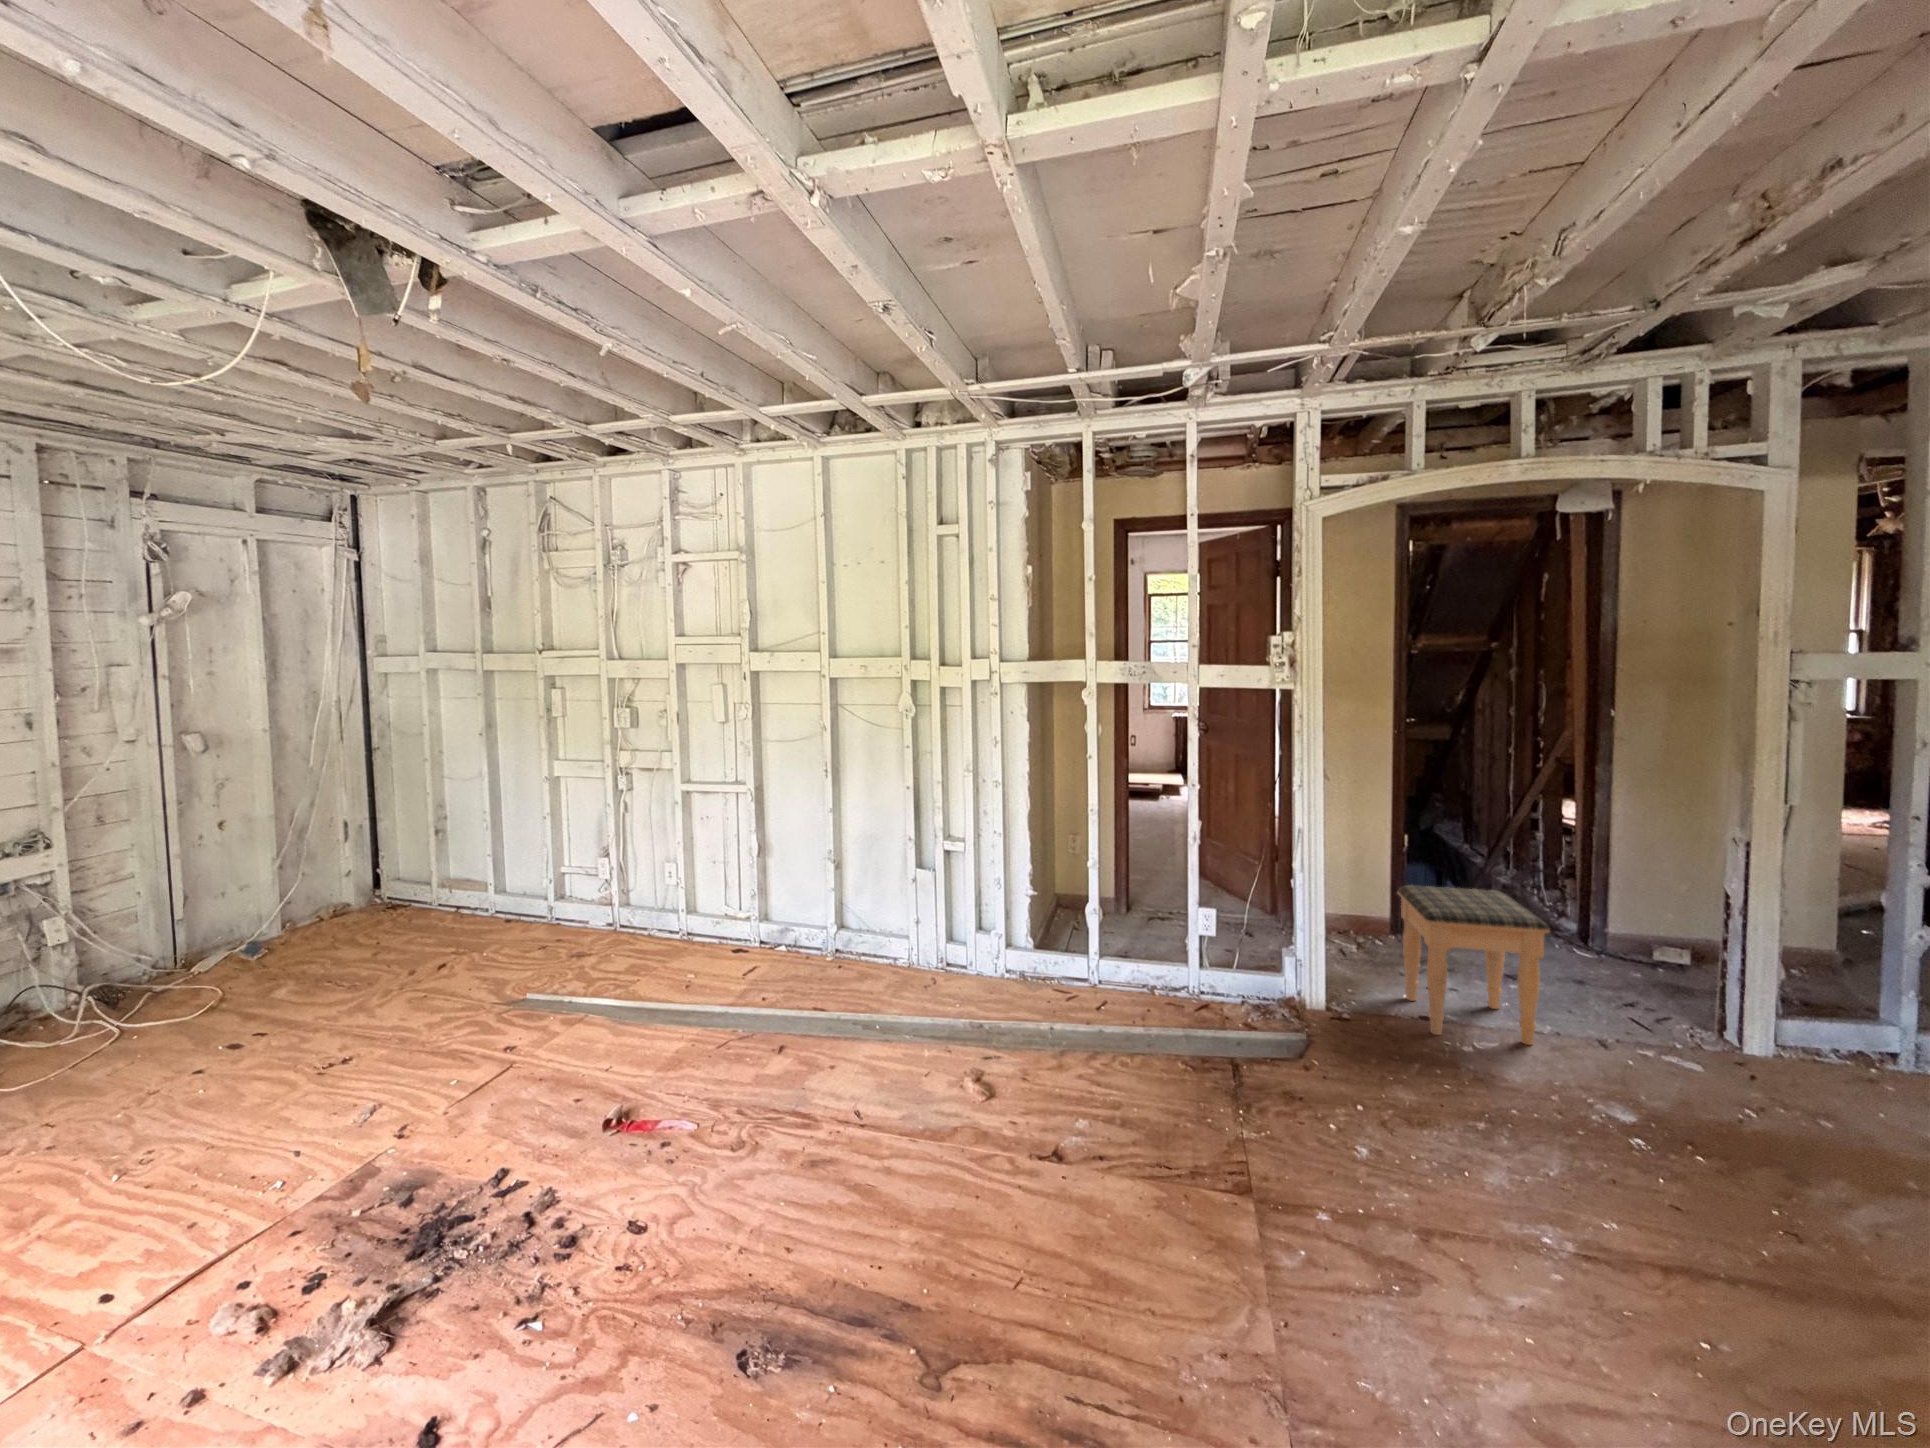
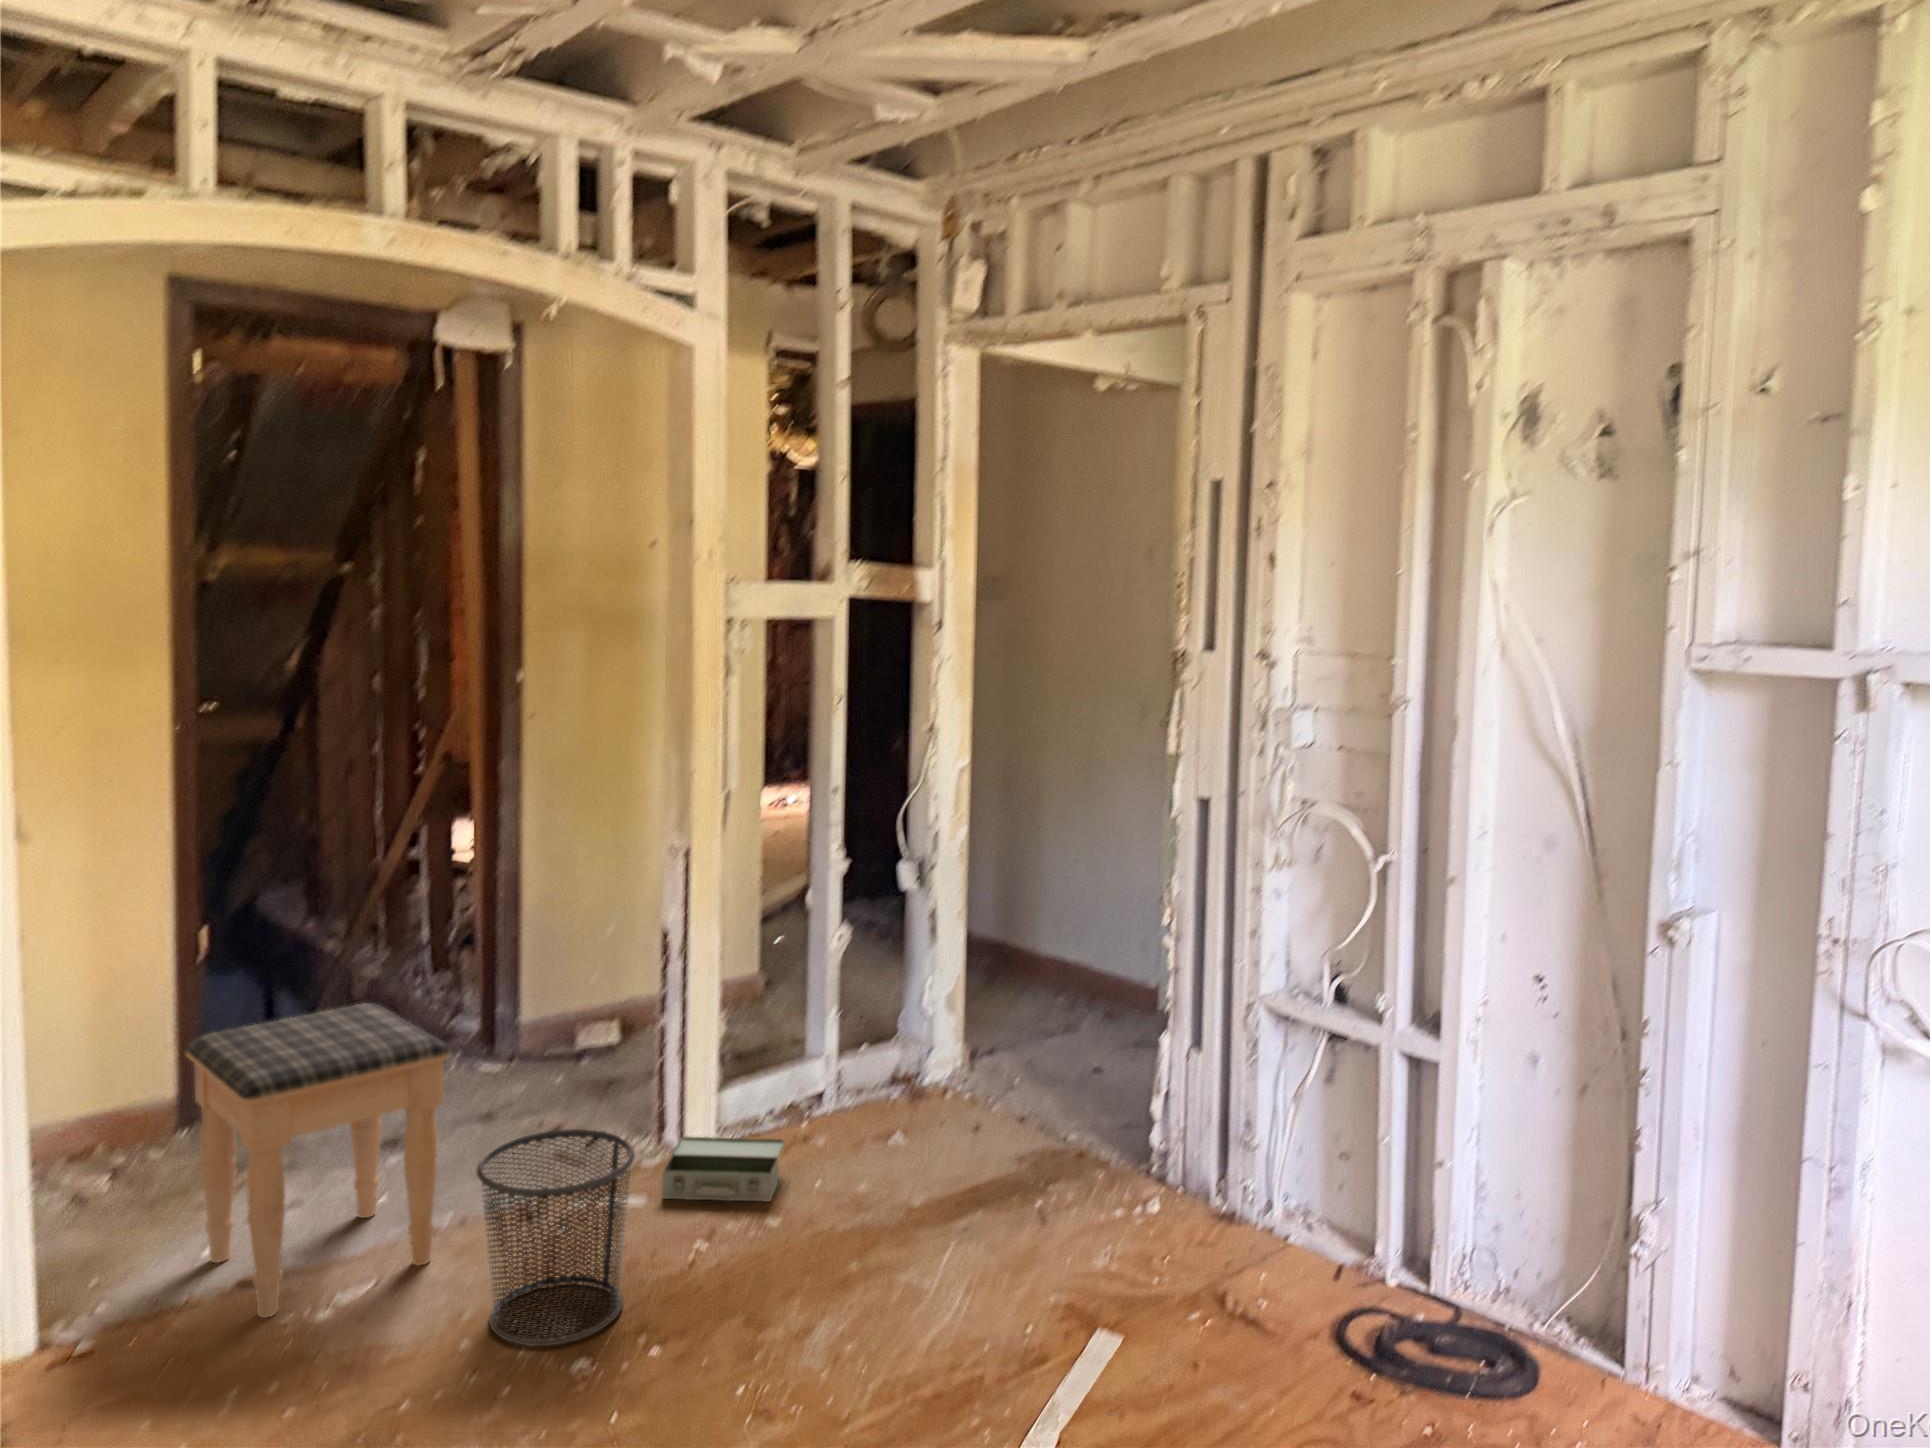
waste bin: none [1564,991,1687,1127] -> present [477,1129,635,1346]
toolbox: none [1718,1041,1849,1112] -> present [662,1137,785,1202]

